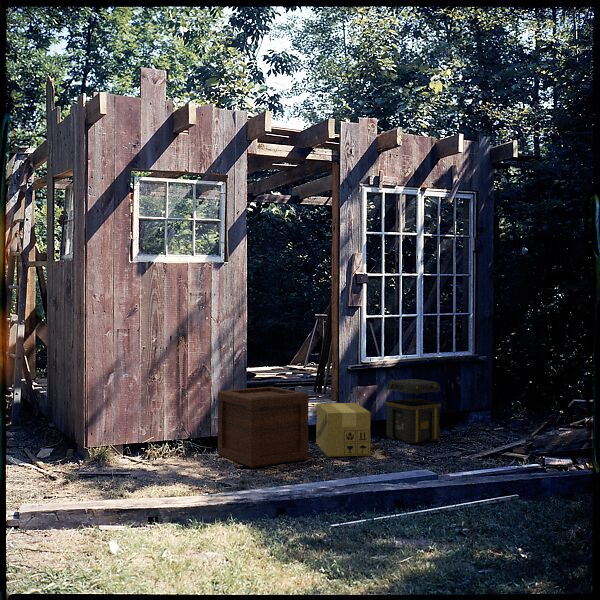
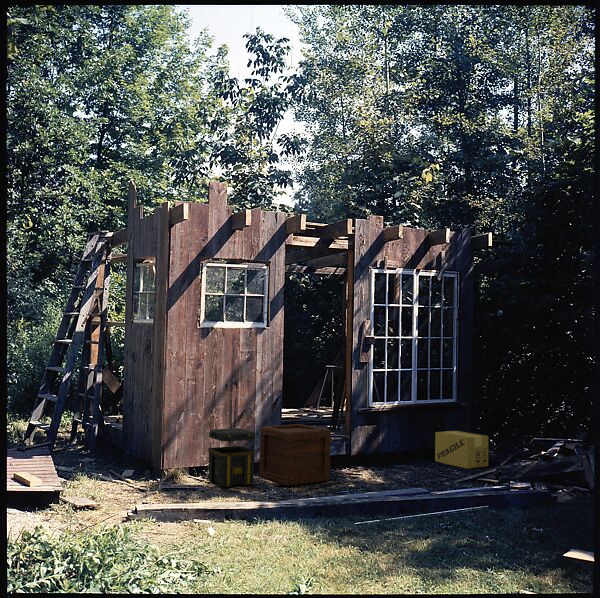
toolbox: present [386,379,441,444] -> present [208,428,255,487]
cardboard box: present [316,403,370,457] -> present [435,431,488,469]

